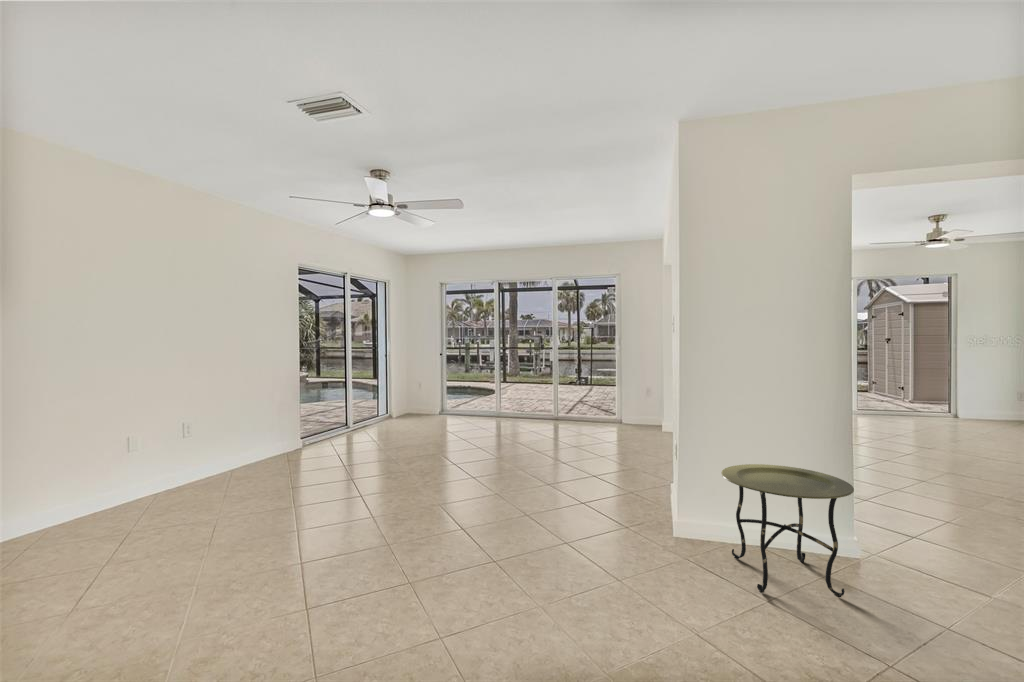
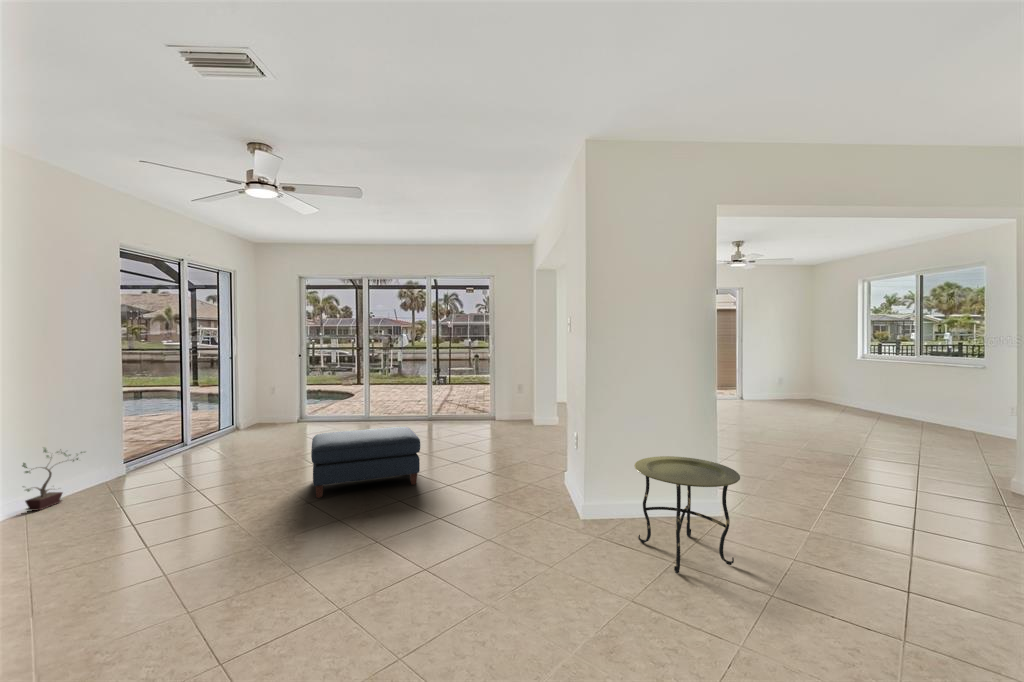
potted plant: none [243,419,281,465] -> present [22,448,82,510]
ottoman: none [429,421,525,478] -> present [311,427,420,498]

